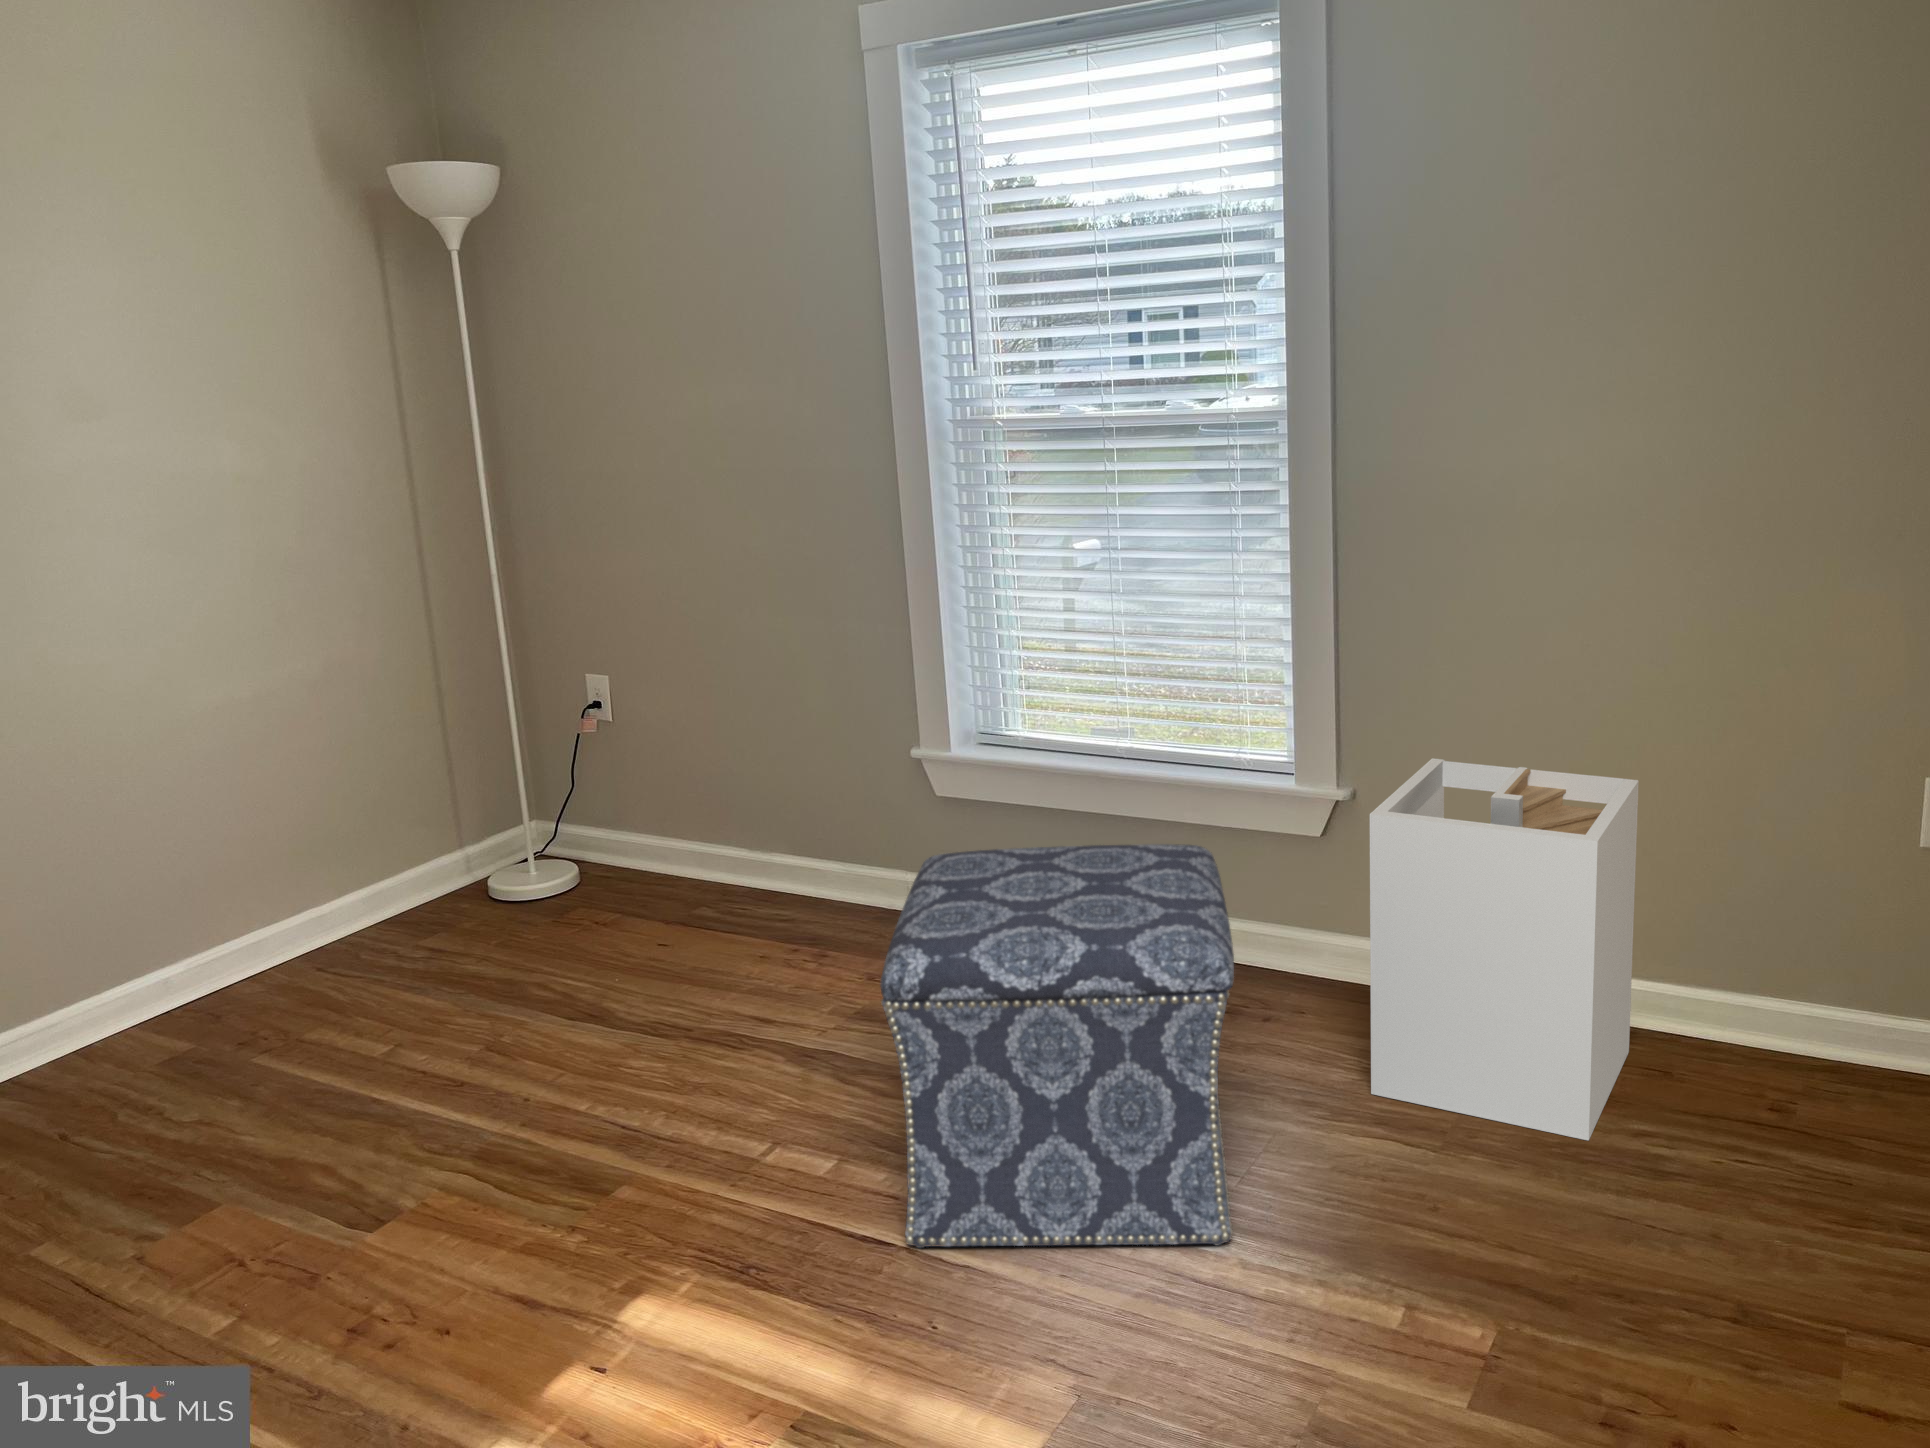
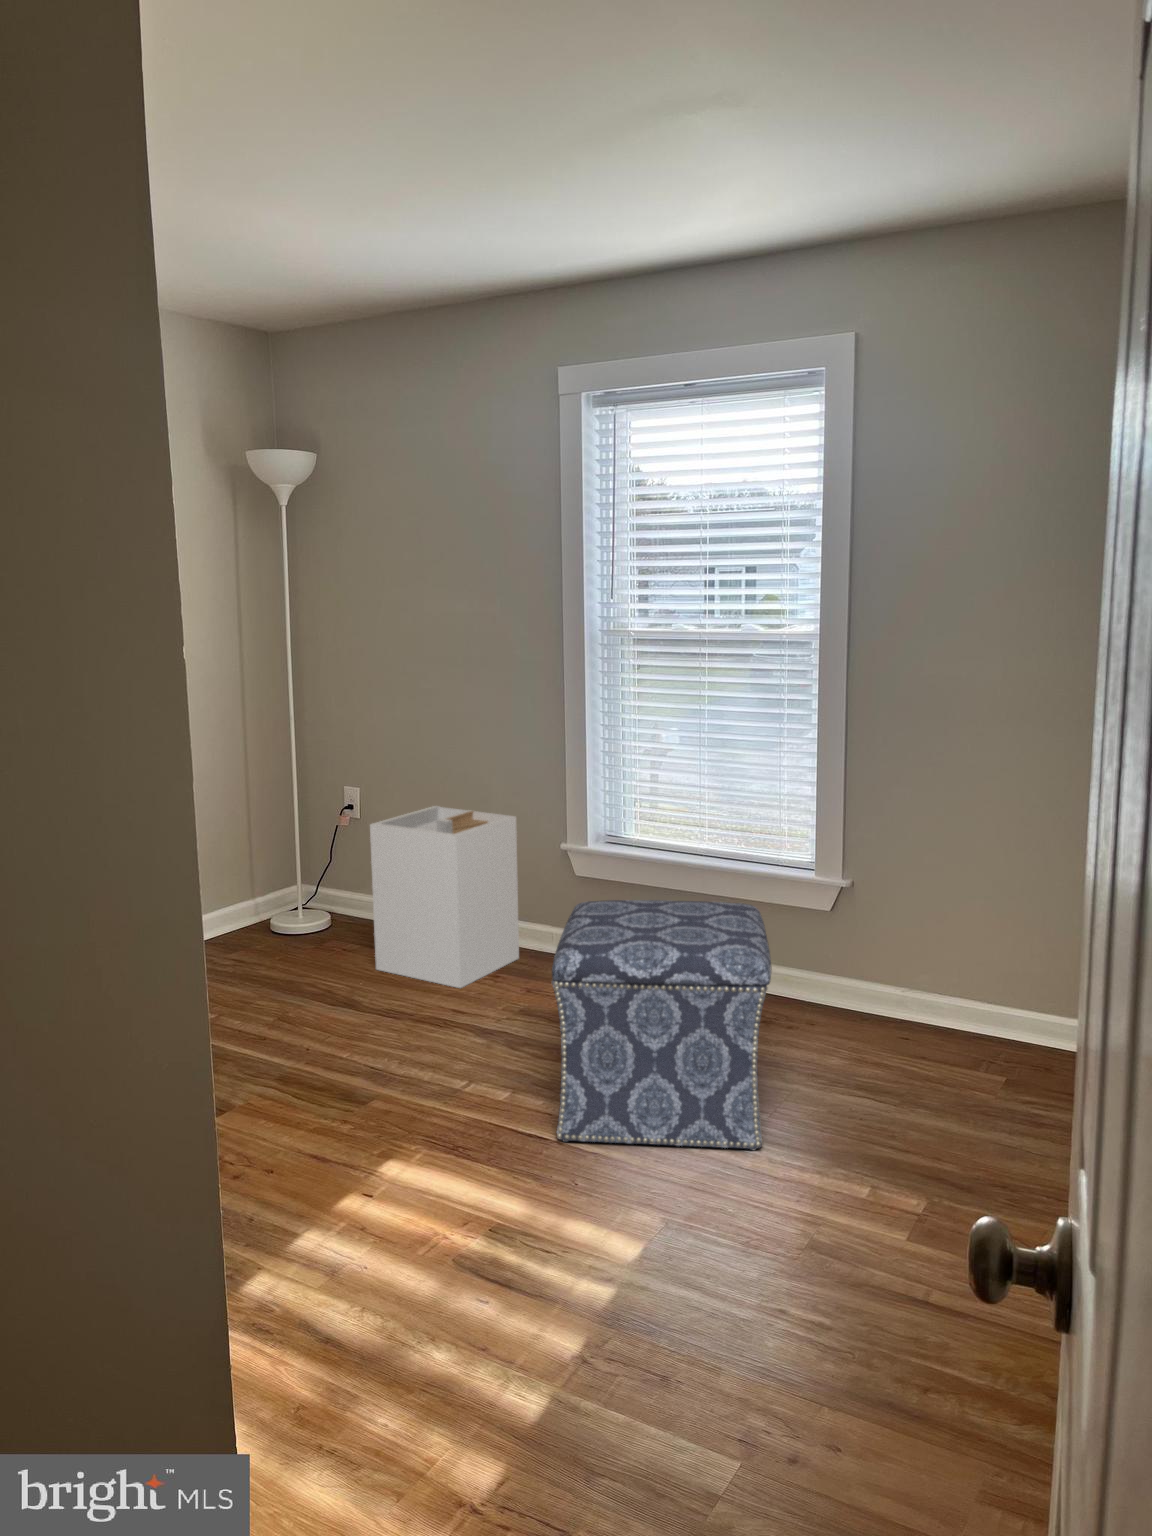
laundry hamper: present [1370,758,1639,1140] -> present [370,806,519,988]

